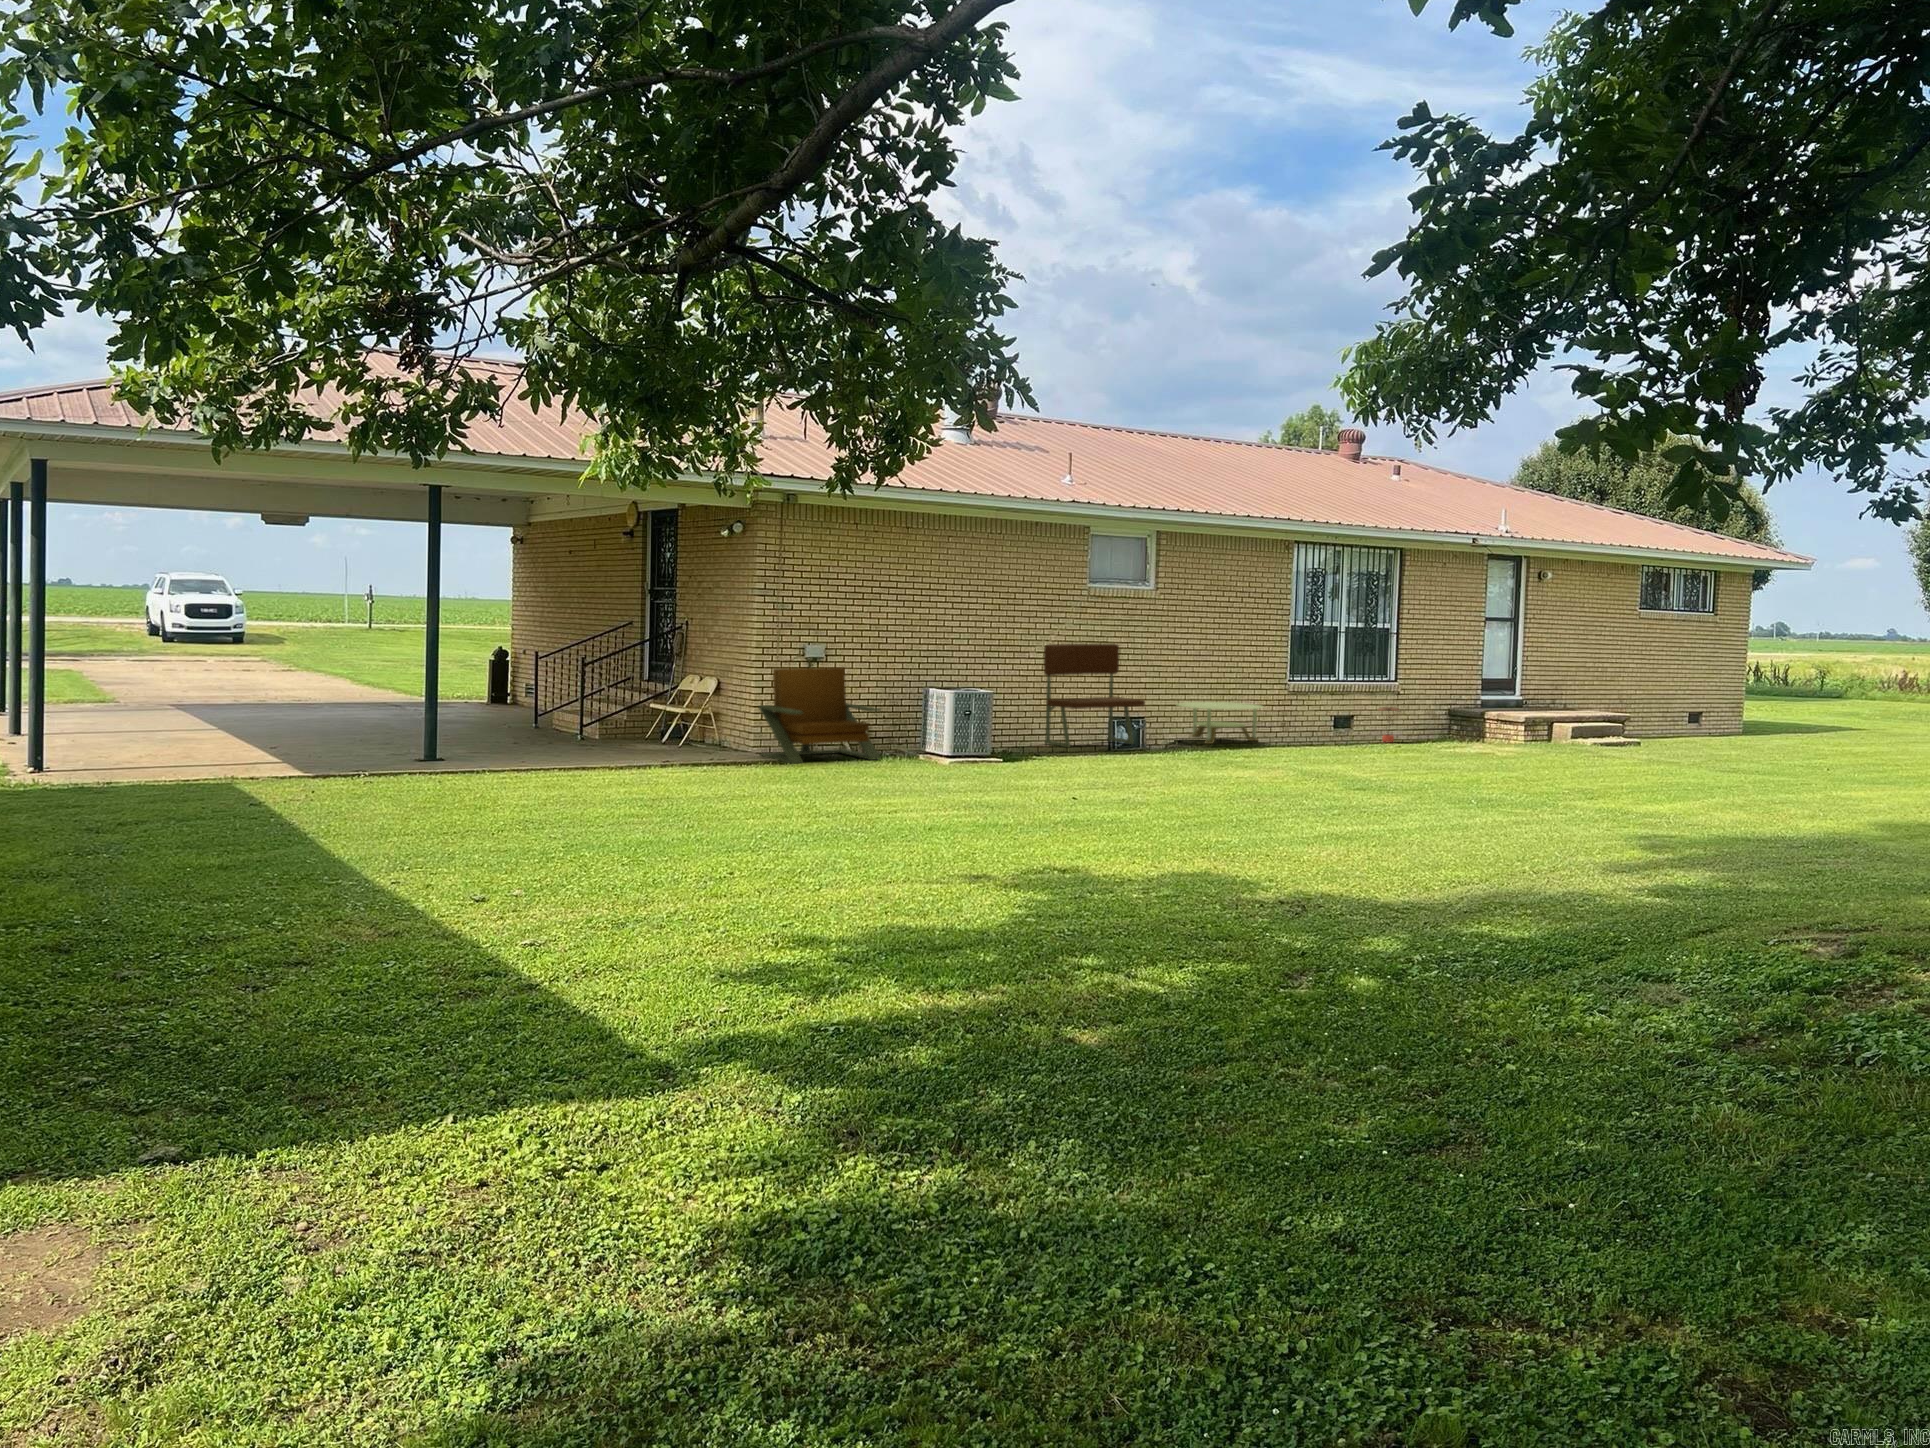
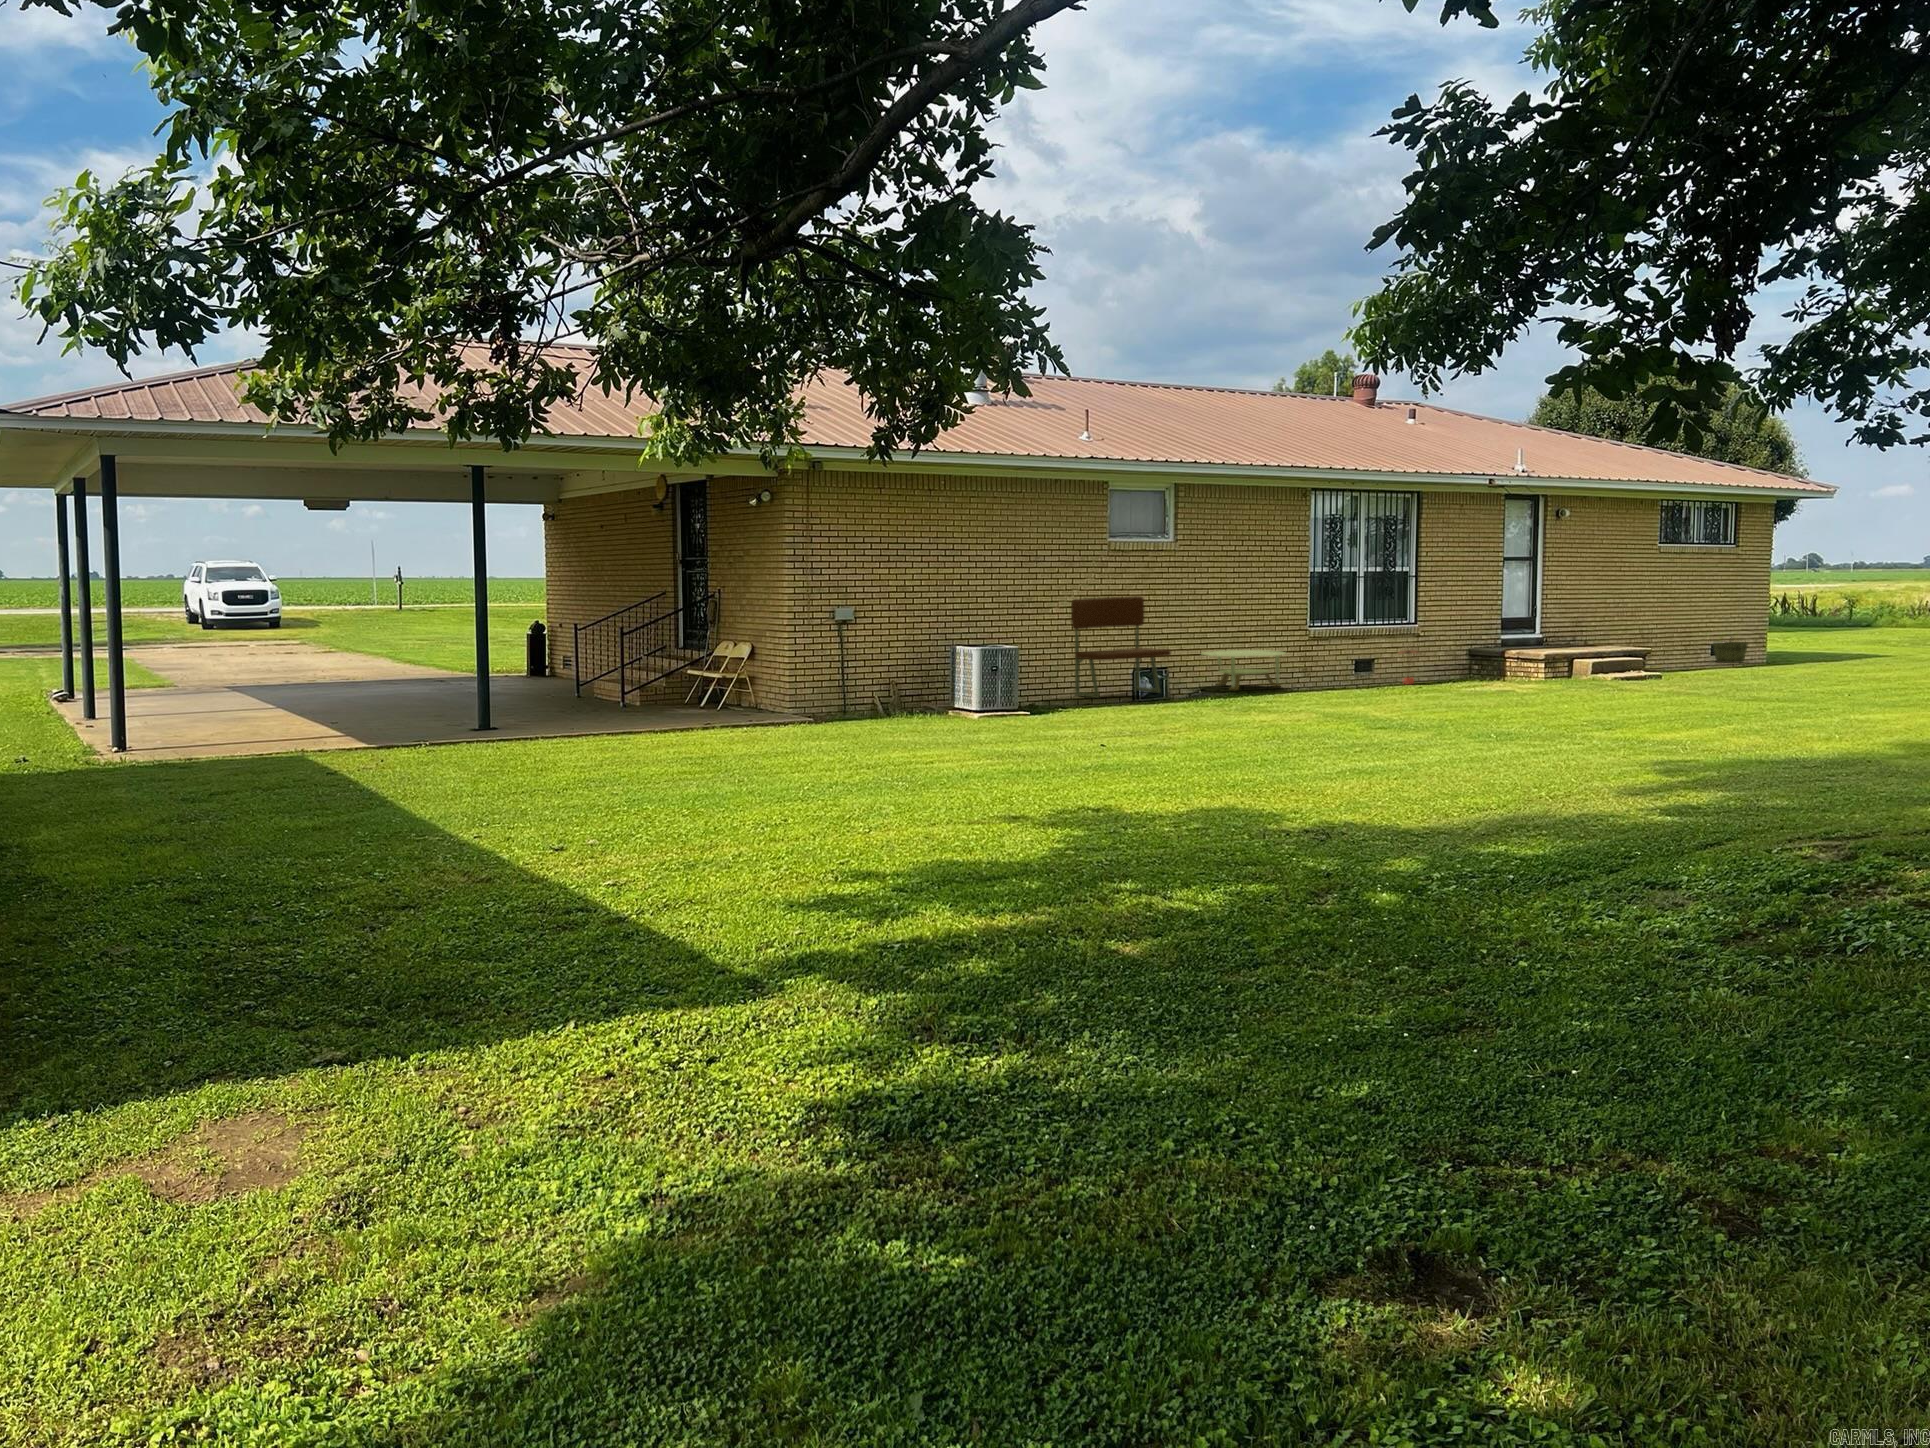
lounge chair: present [759,667,880,764] -> none [799,627,918,721]
wooden bucket: none [1696,702,1733,730] -> present [1713,637,1748,663]

